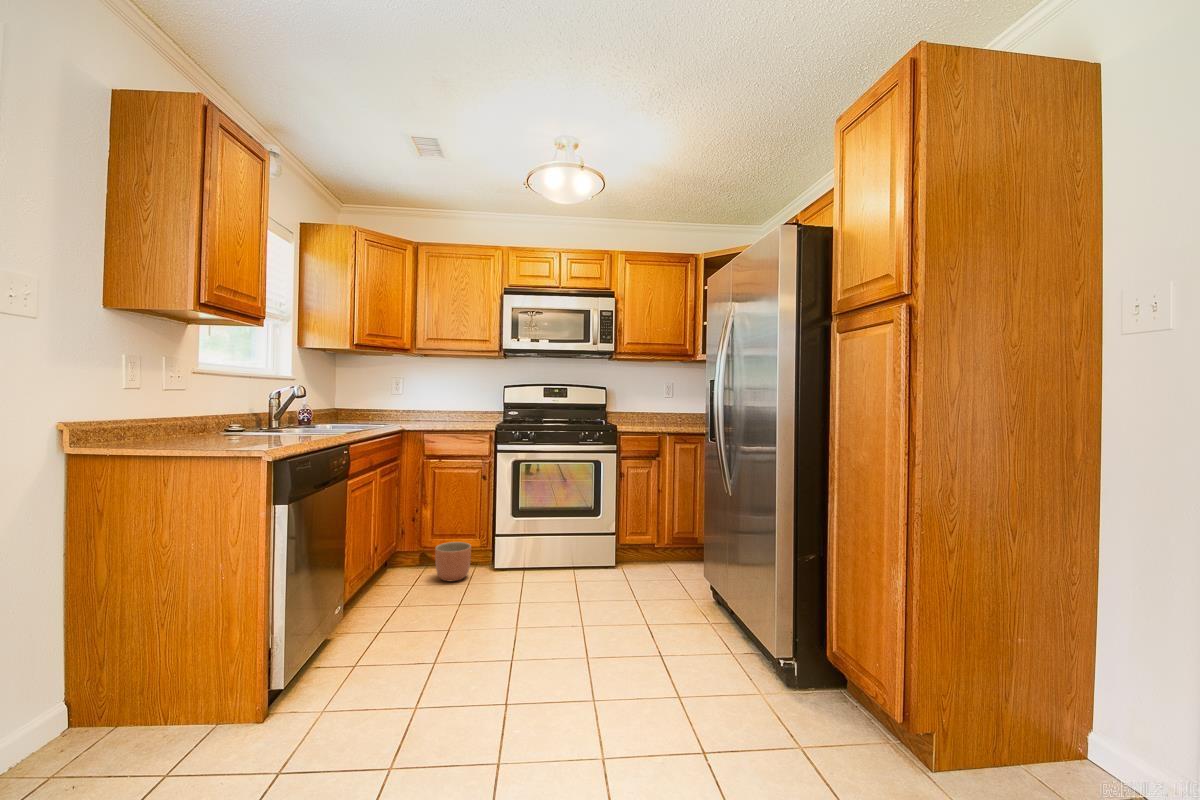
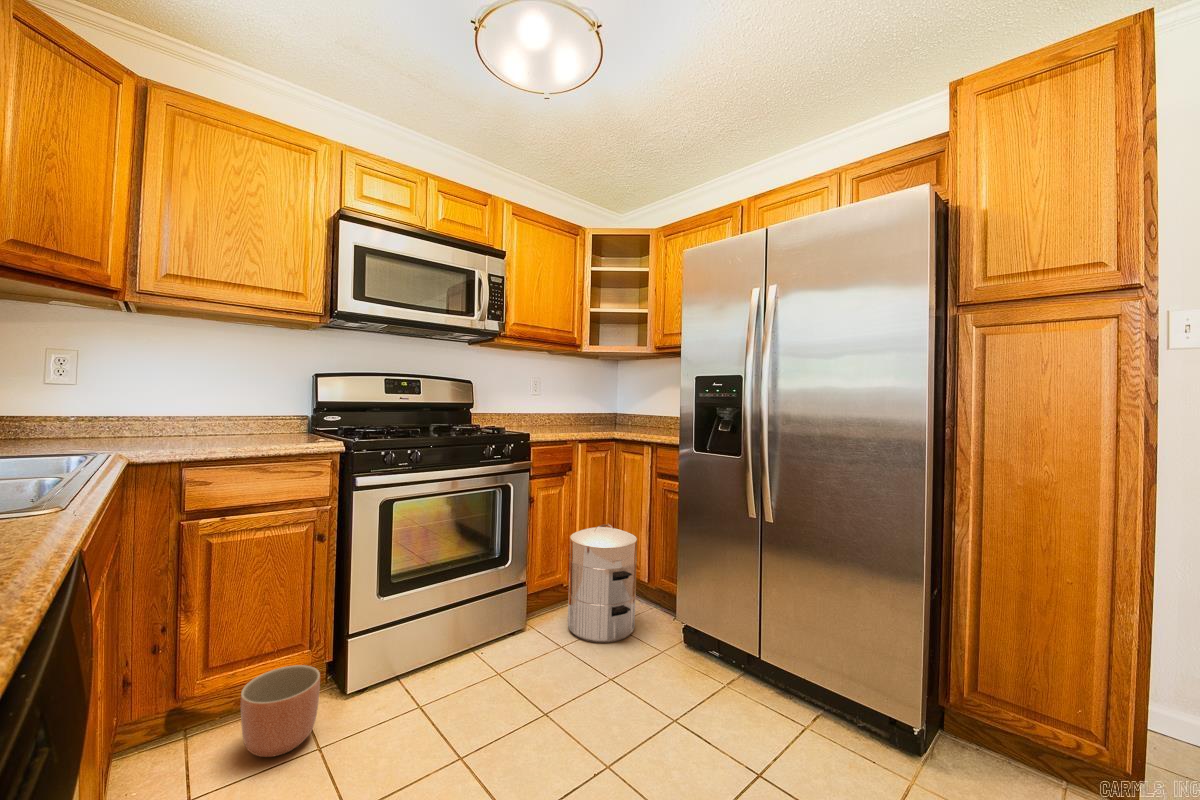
waste bin: none [643,497,697,586] -> present [568,524,637,643]

